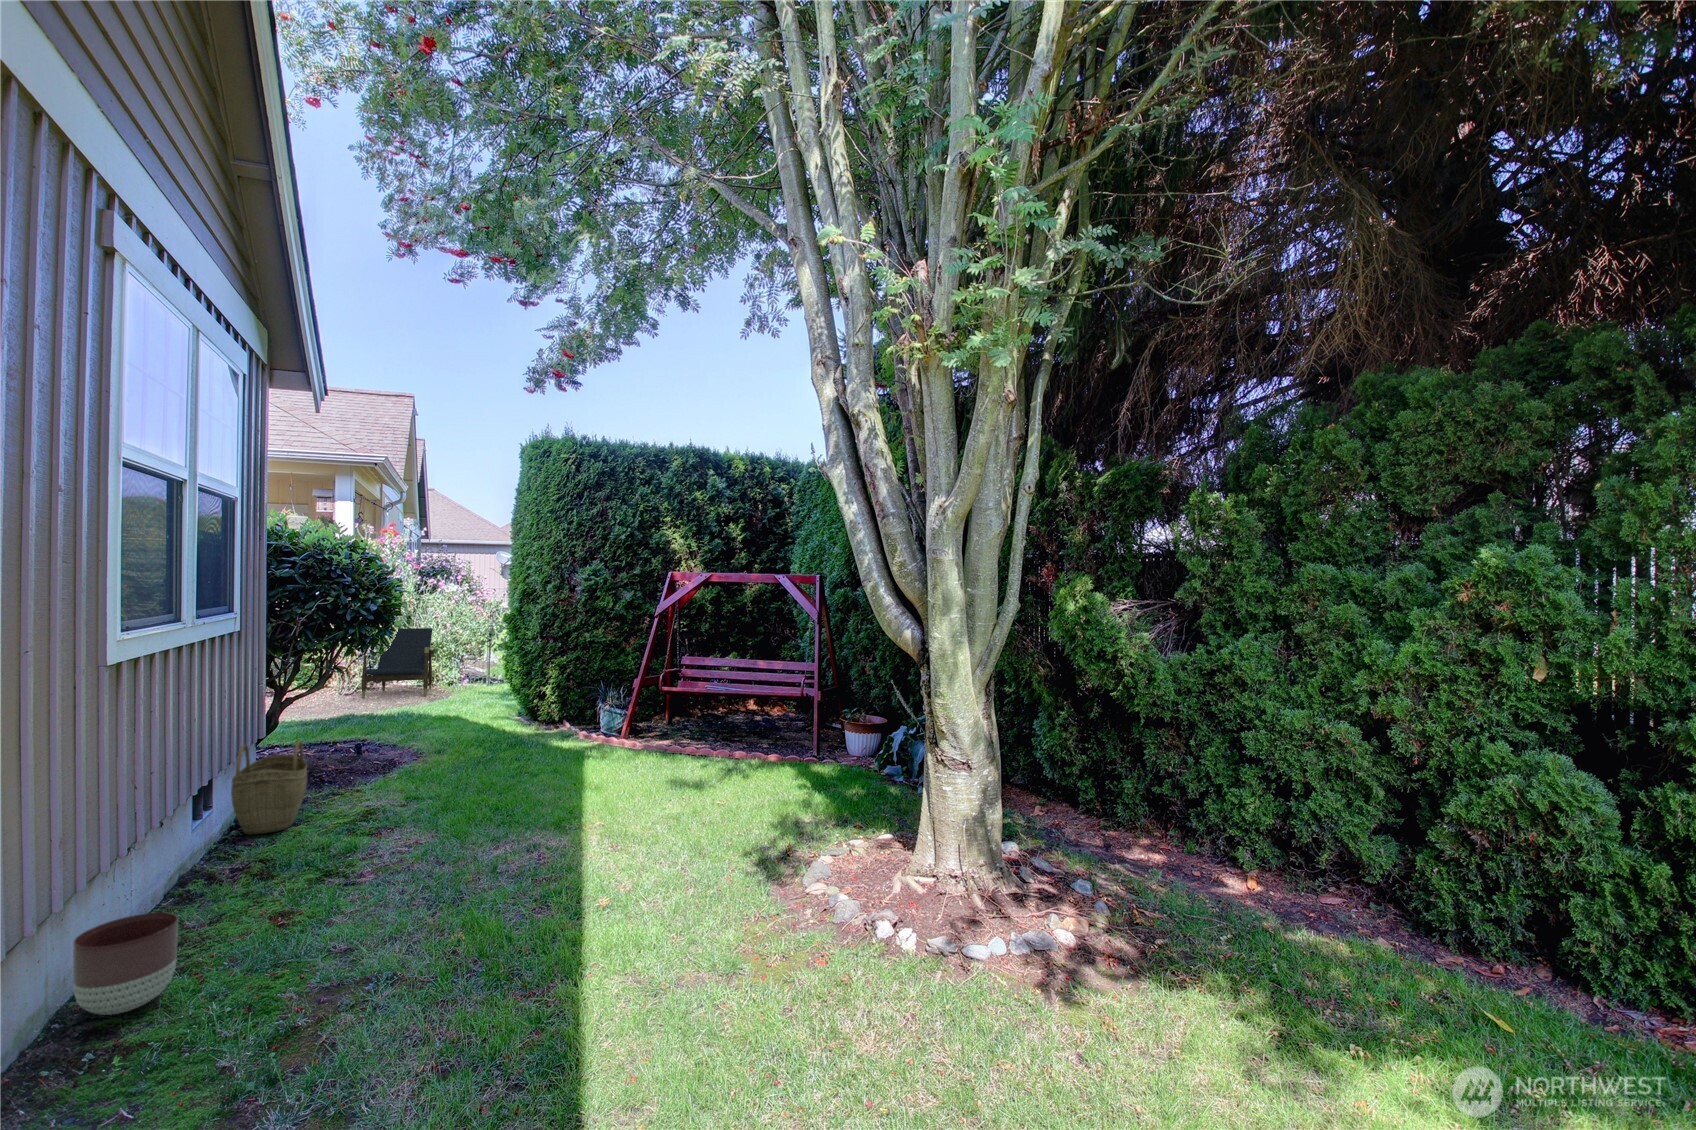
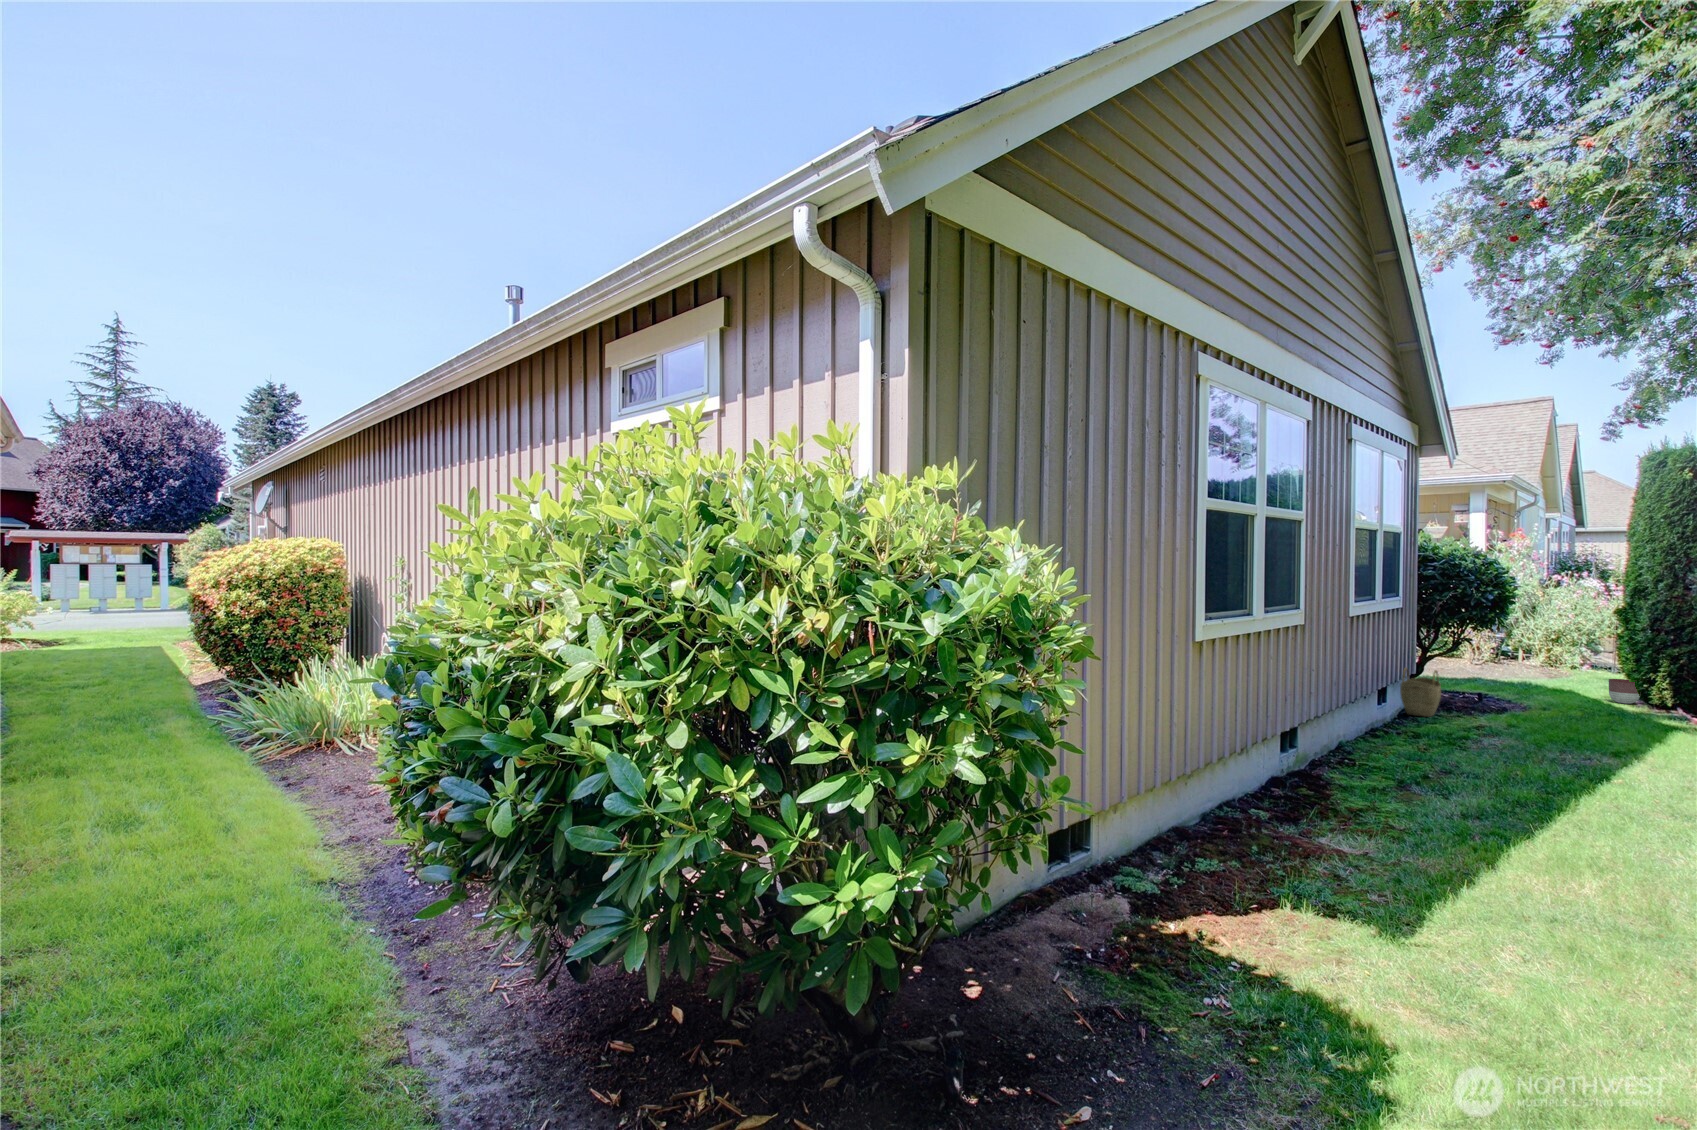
lounge chair: present [362,628,434,698] -> none [1489,616,1556,674]
planter: present [73,912,178,1015] -> present [1609,679,1640,704]

